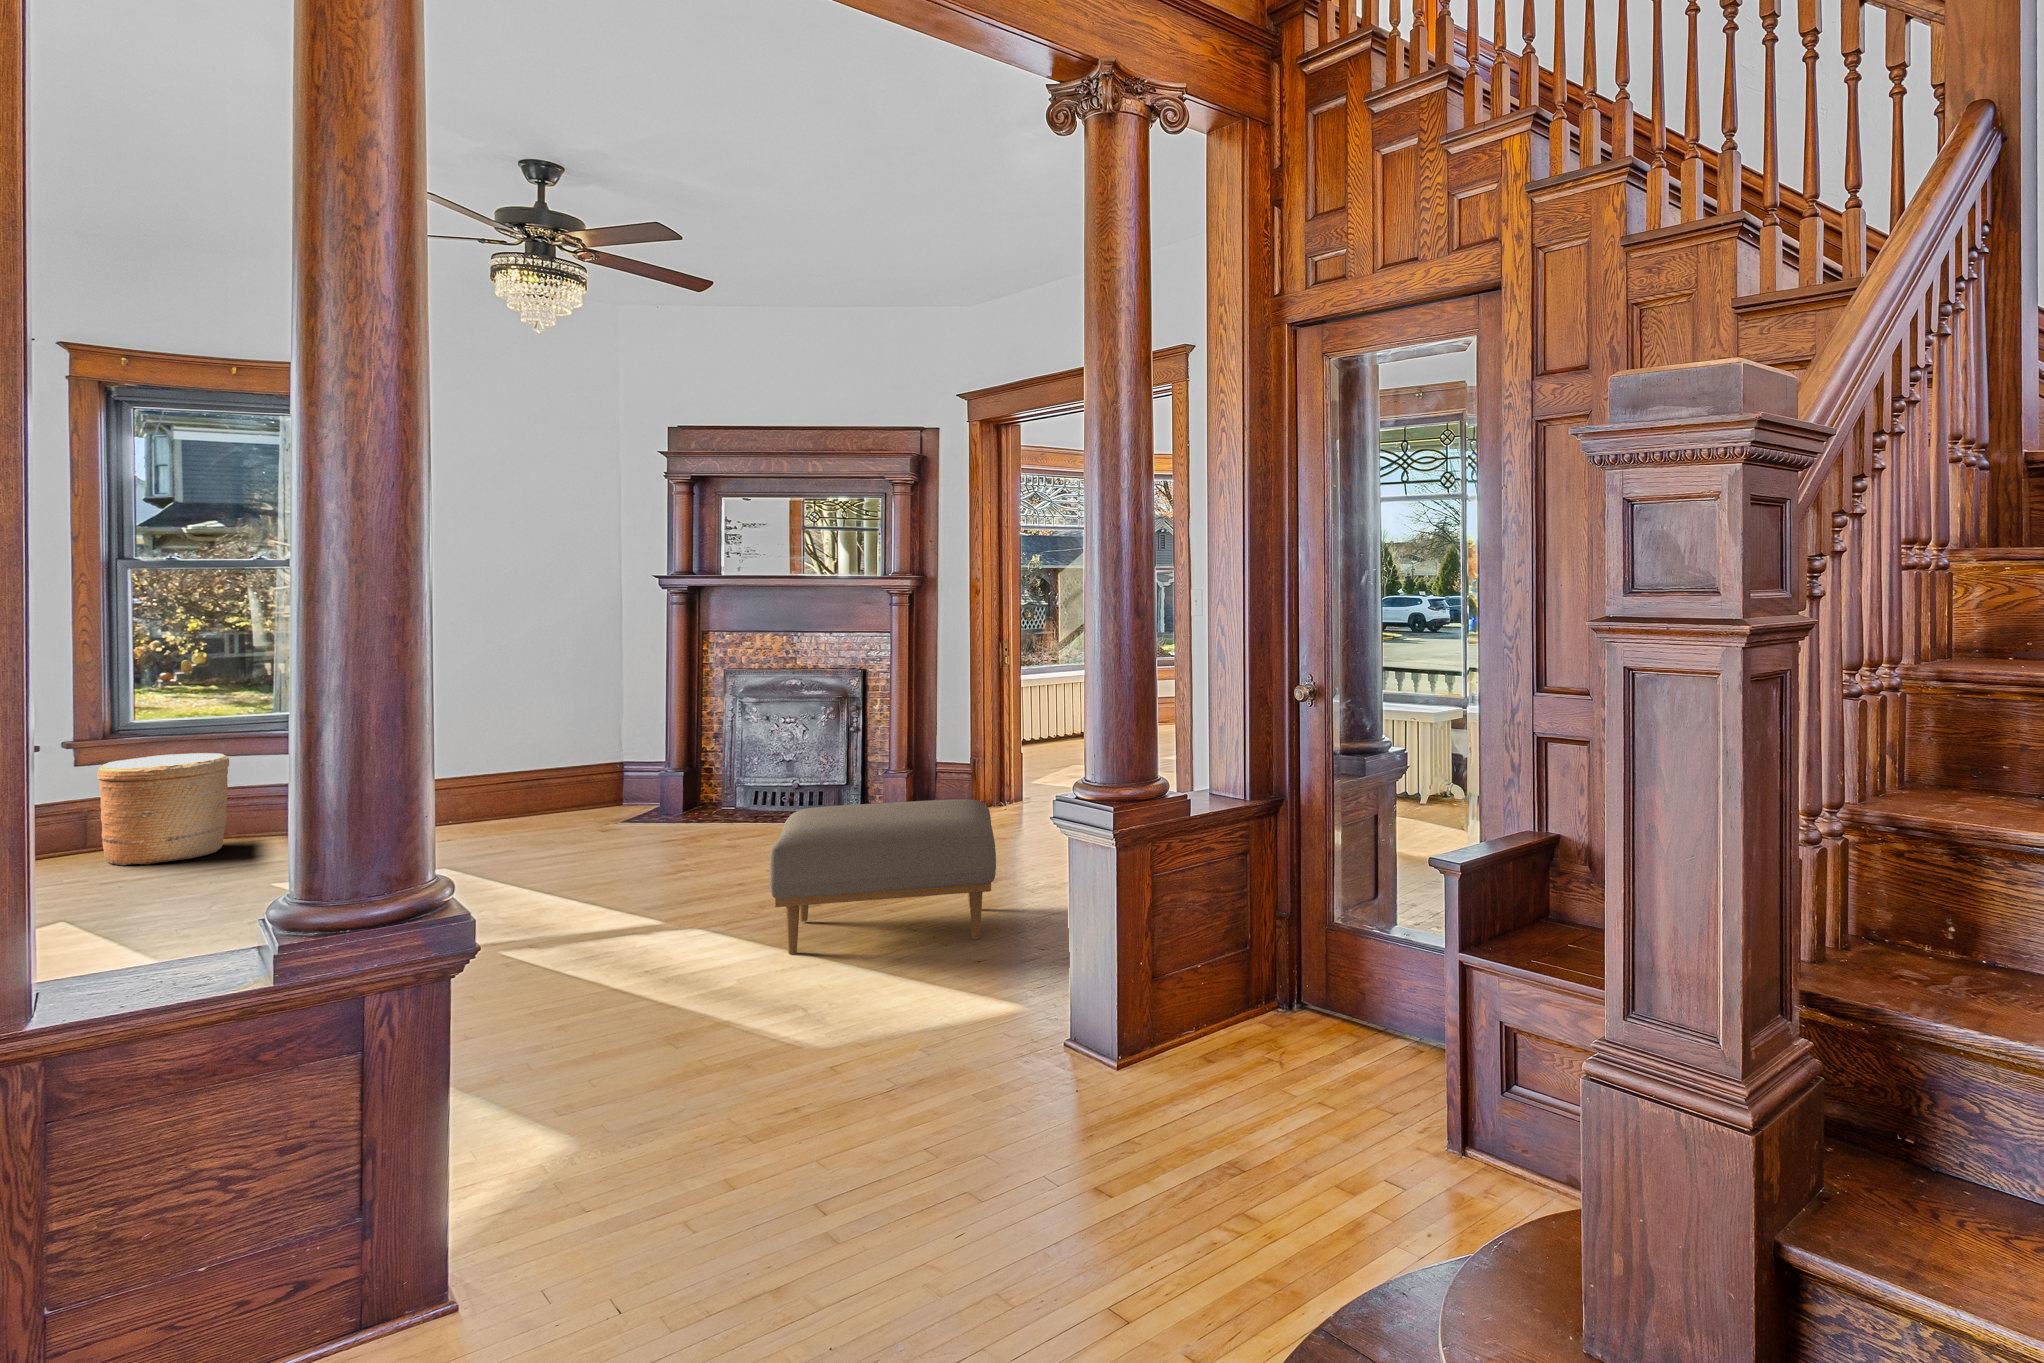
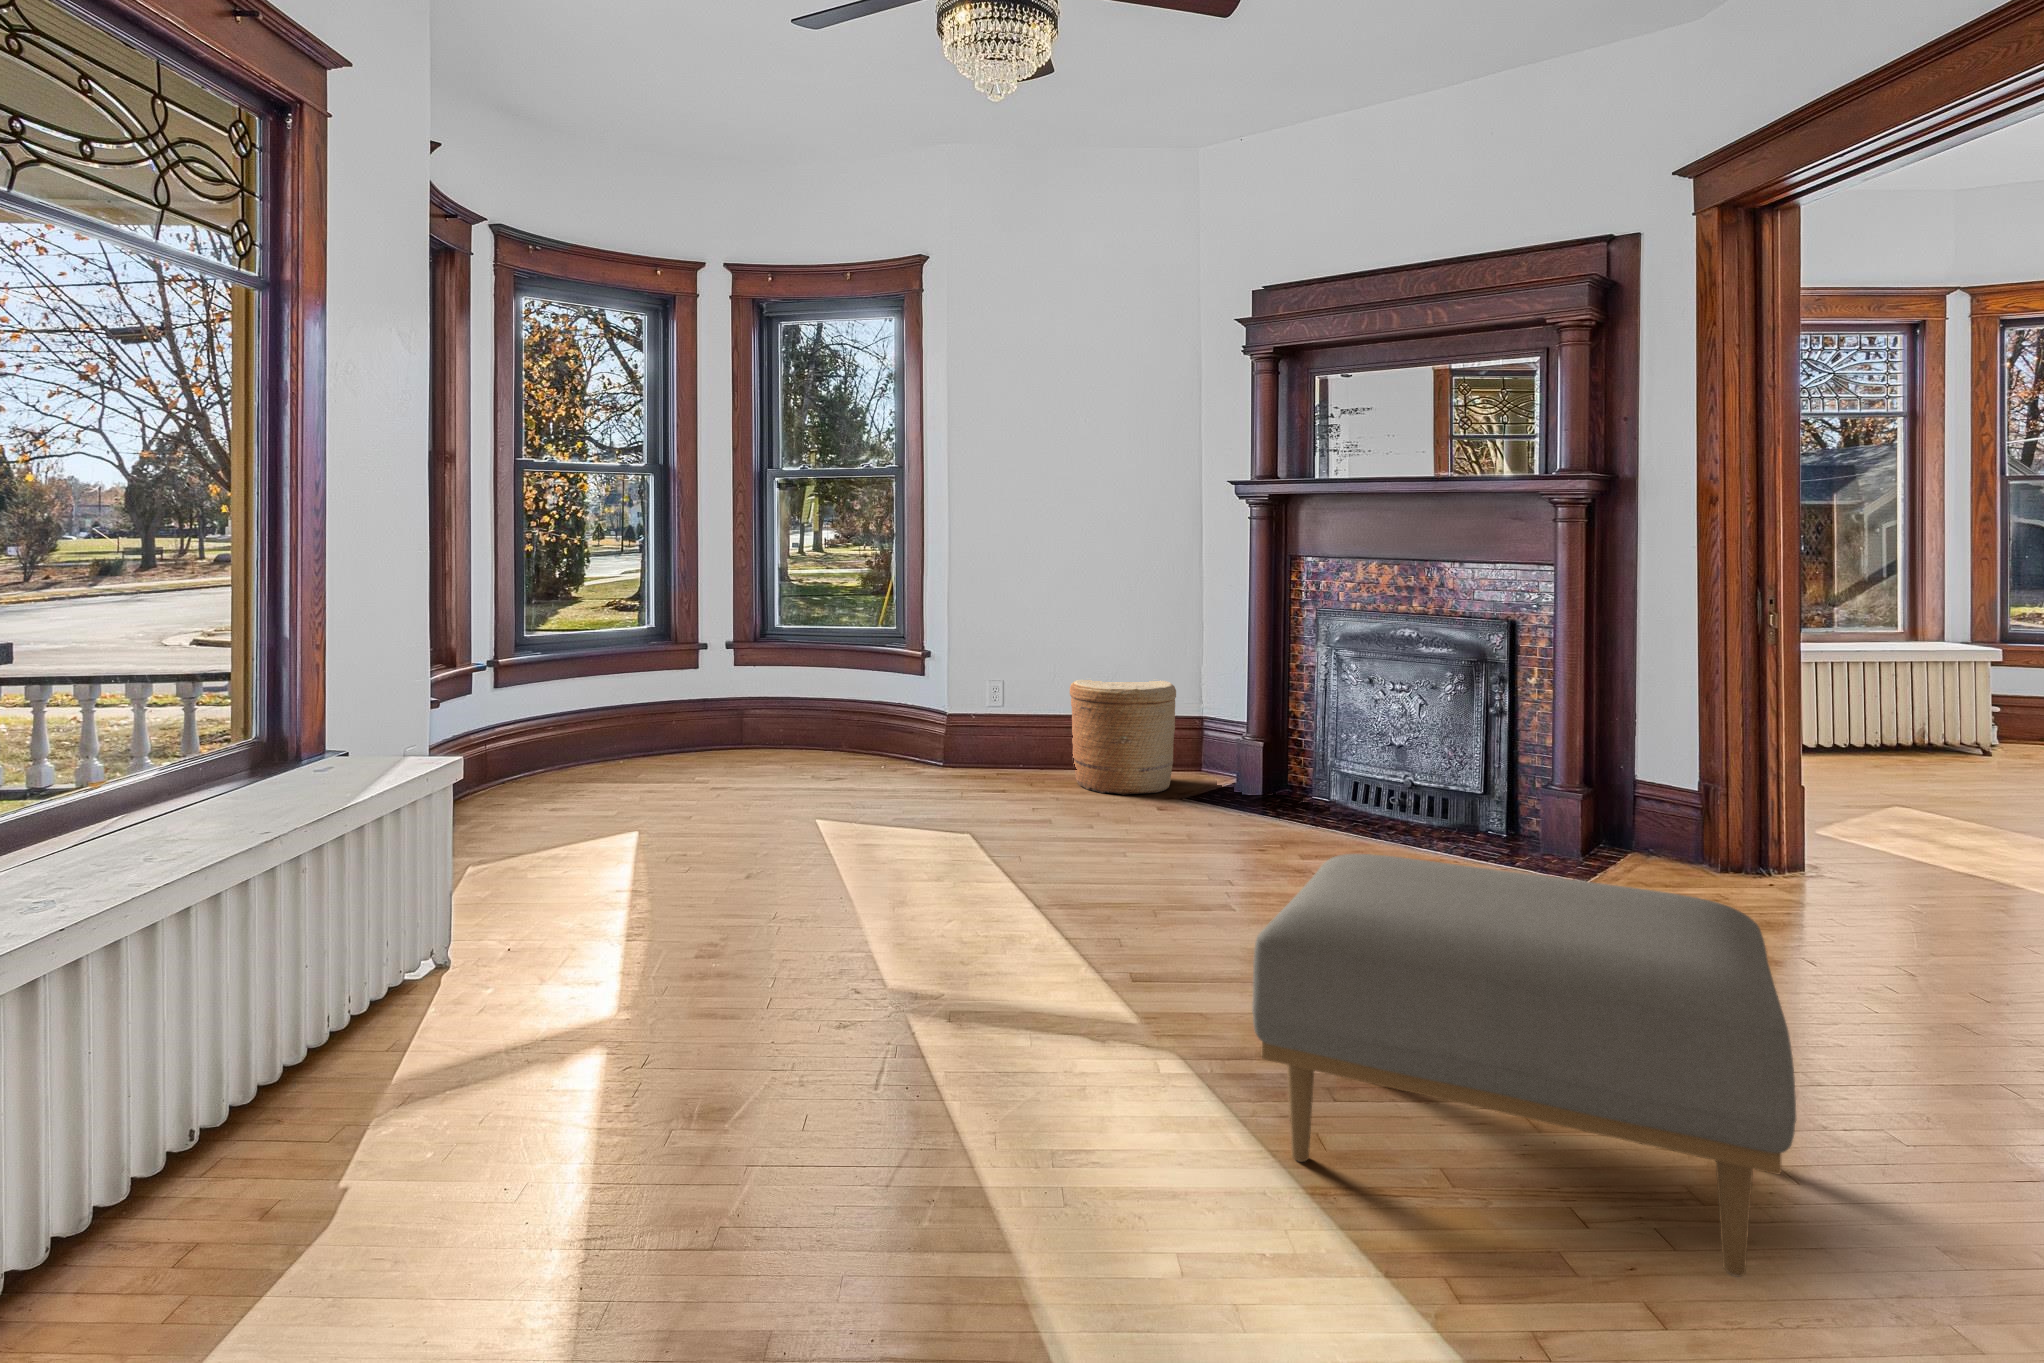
woven basket: present [97,753,229,866] -> present [1070,680,1176,795]

